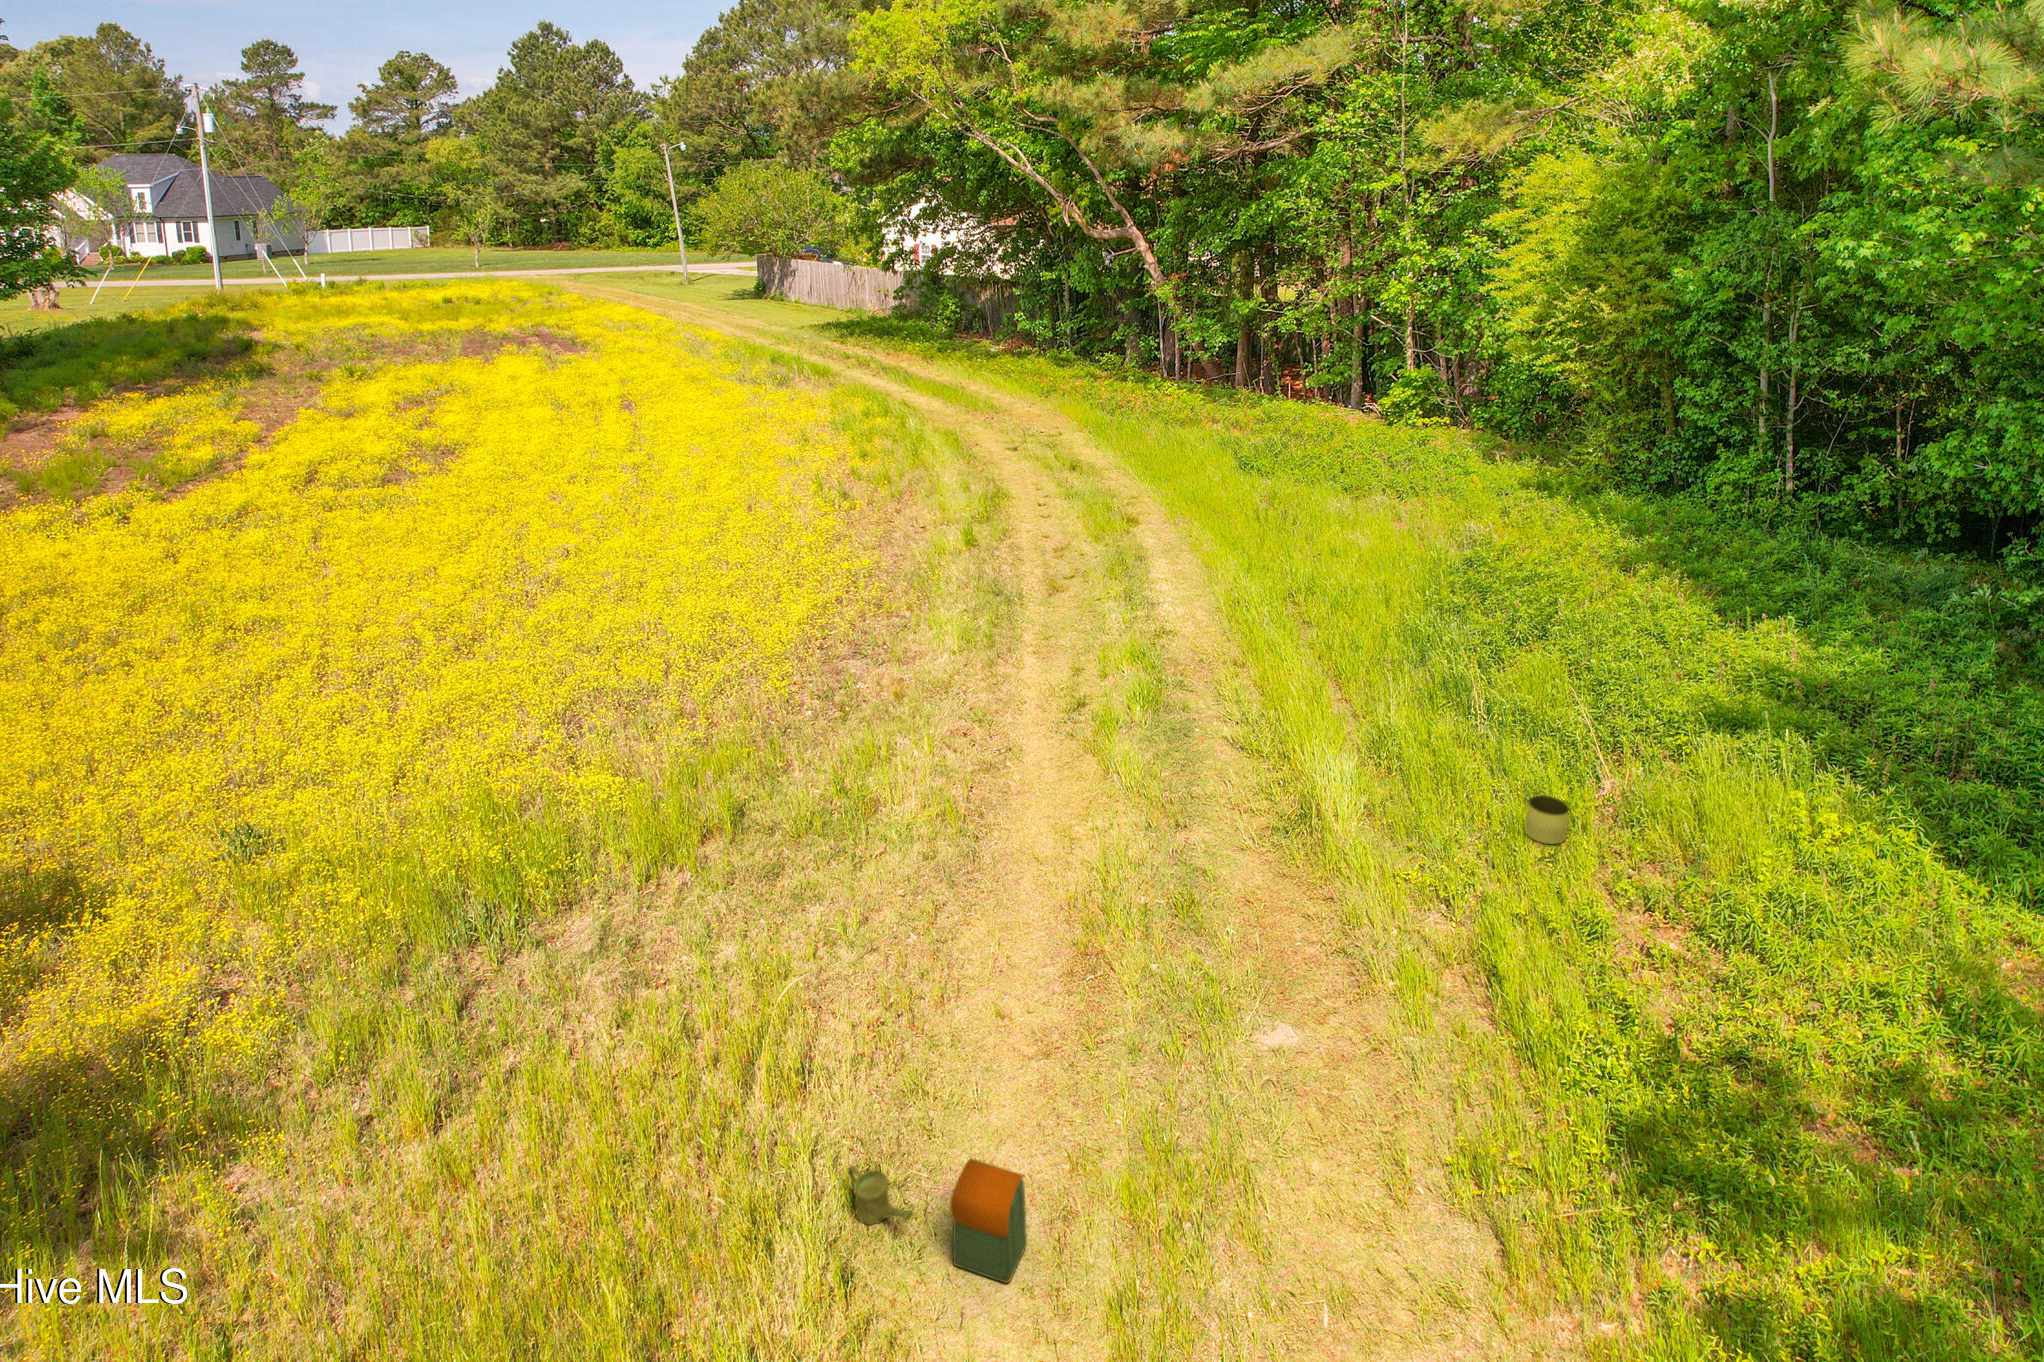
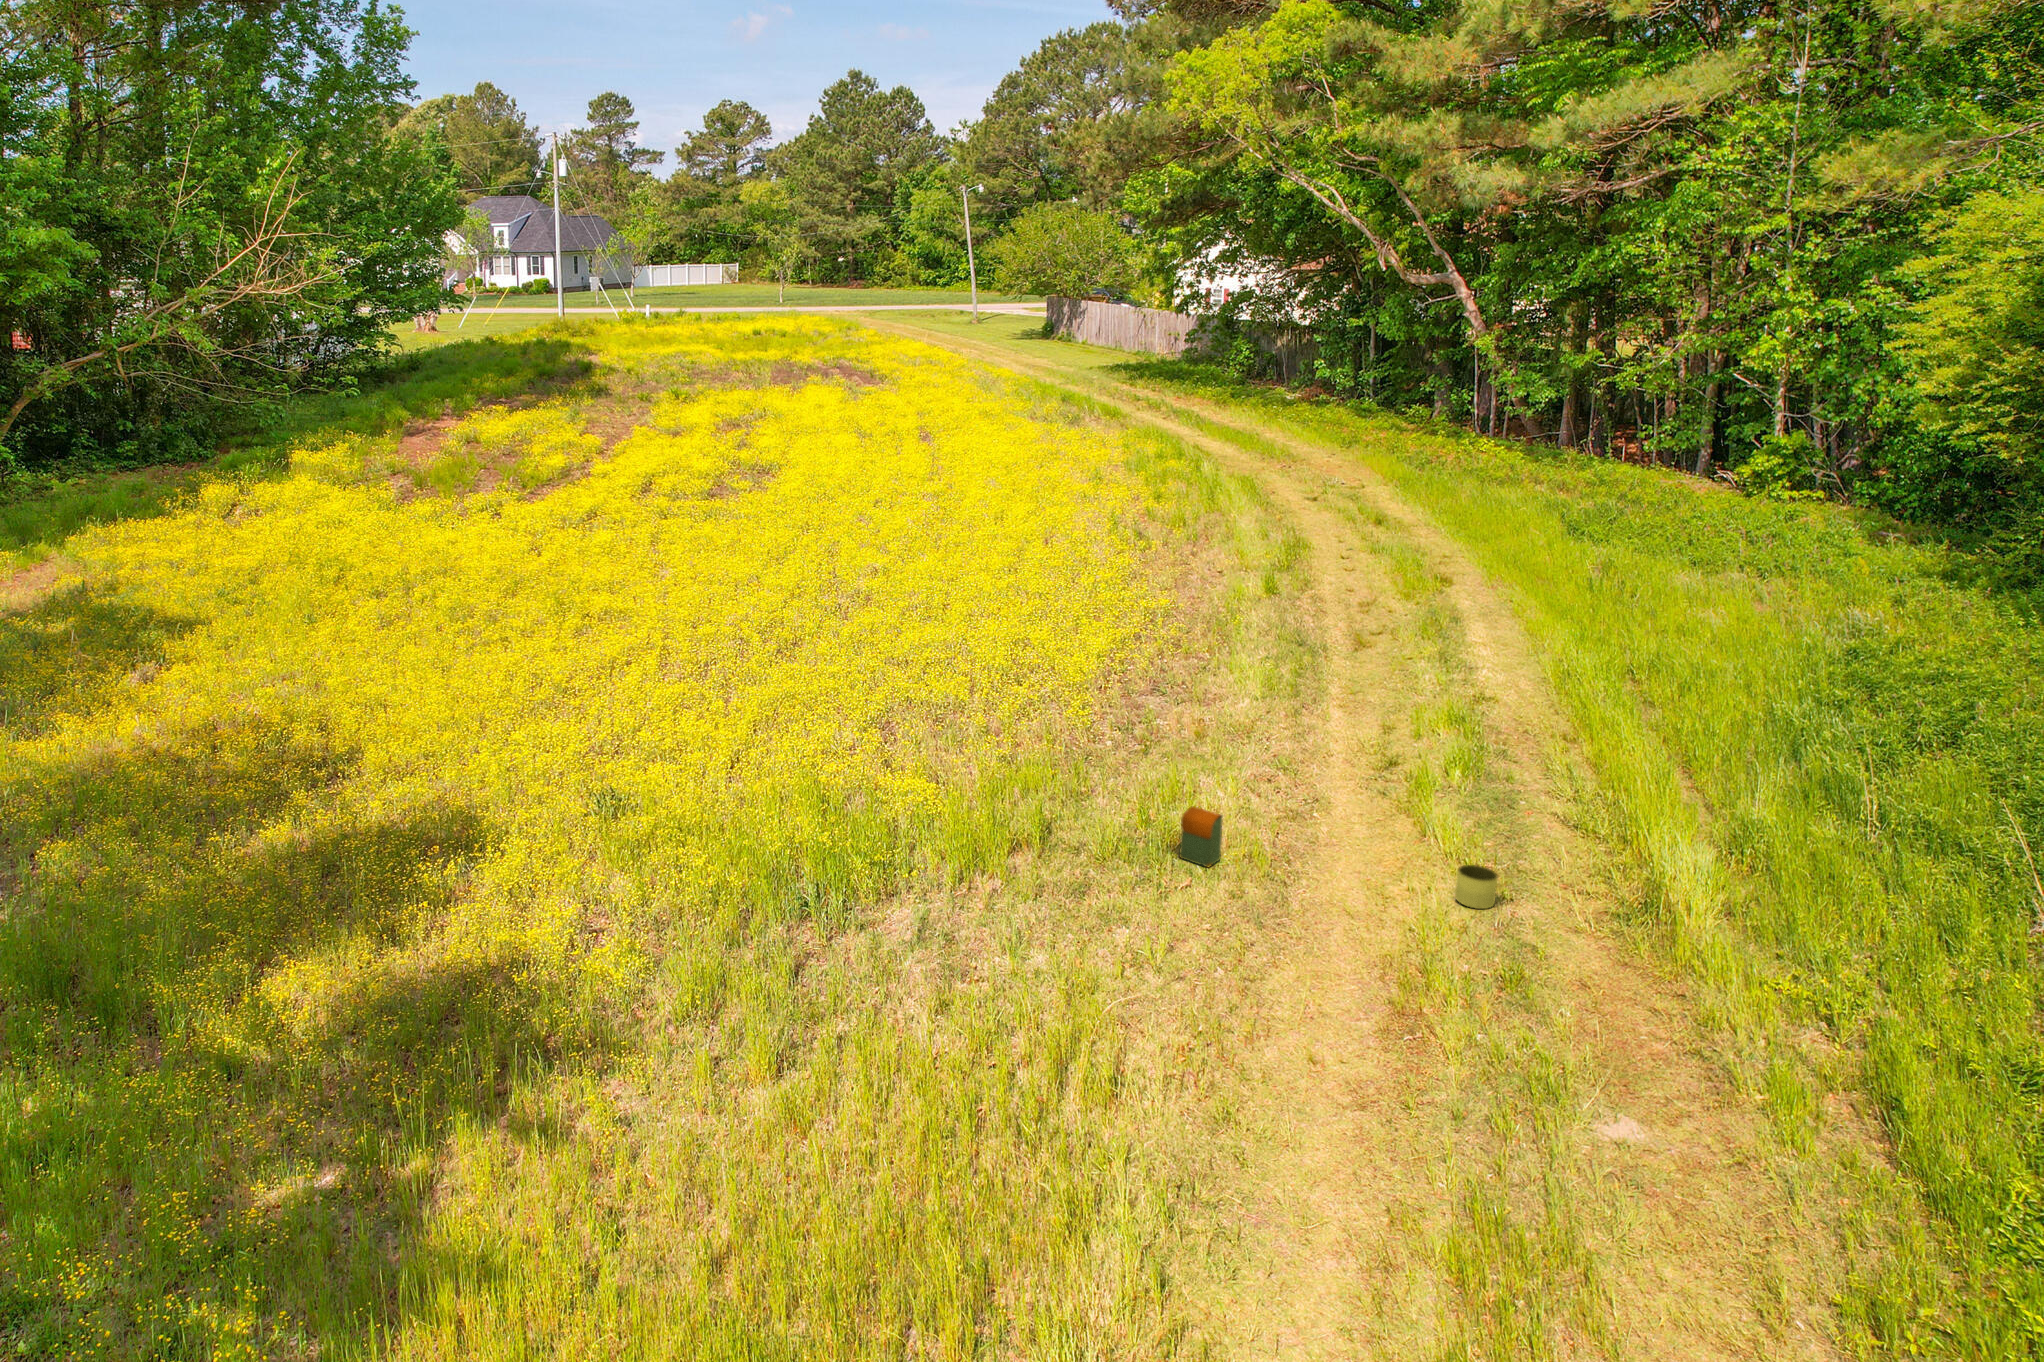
planter: present [1525,795,1570,844] -> present [1455,865,1498,909]
watering can: present [848,1166,913,1225] -> none [1124,813,1160,840]

